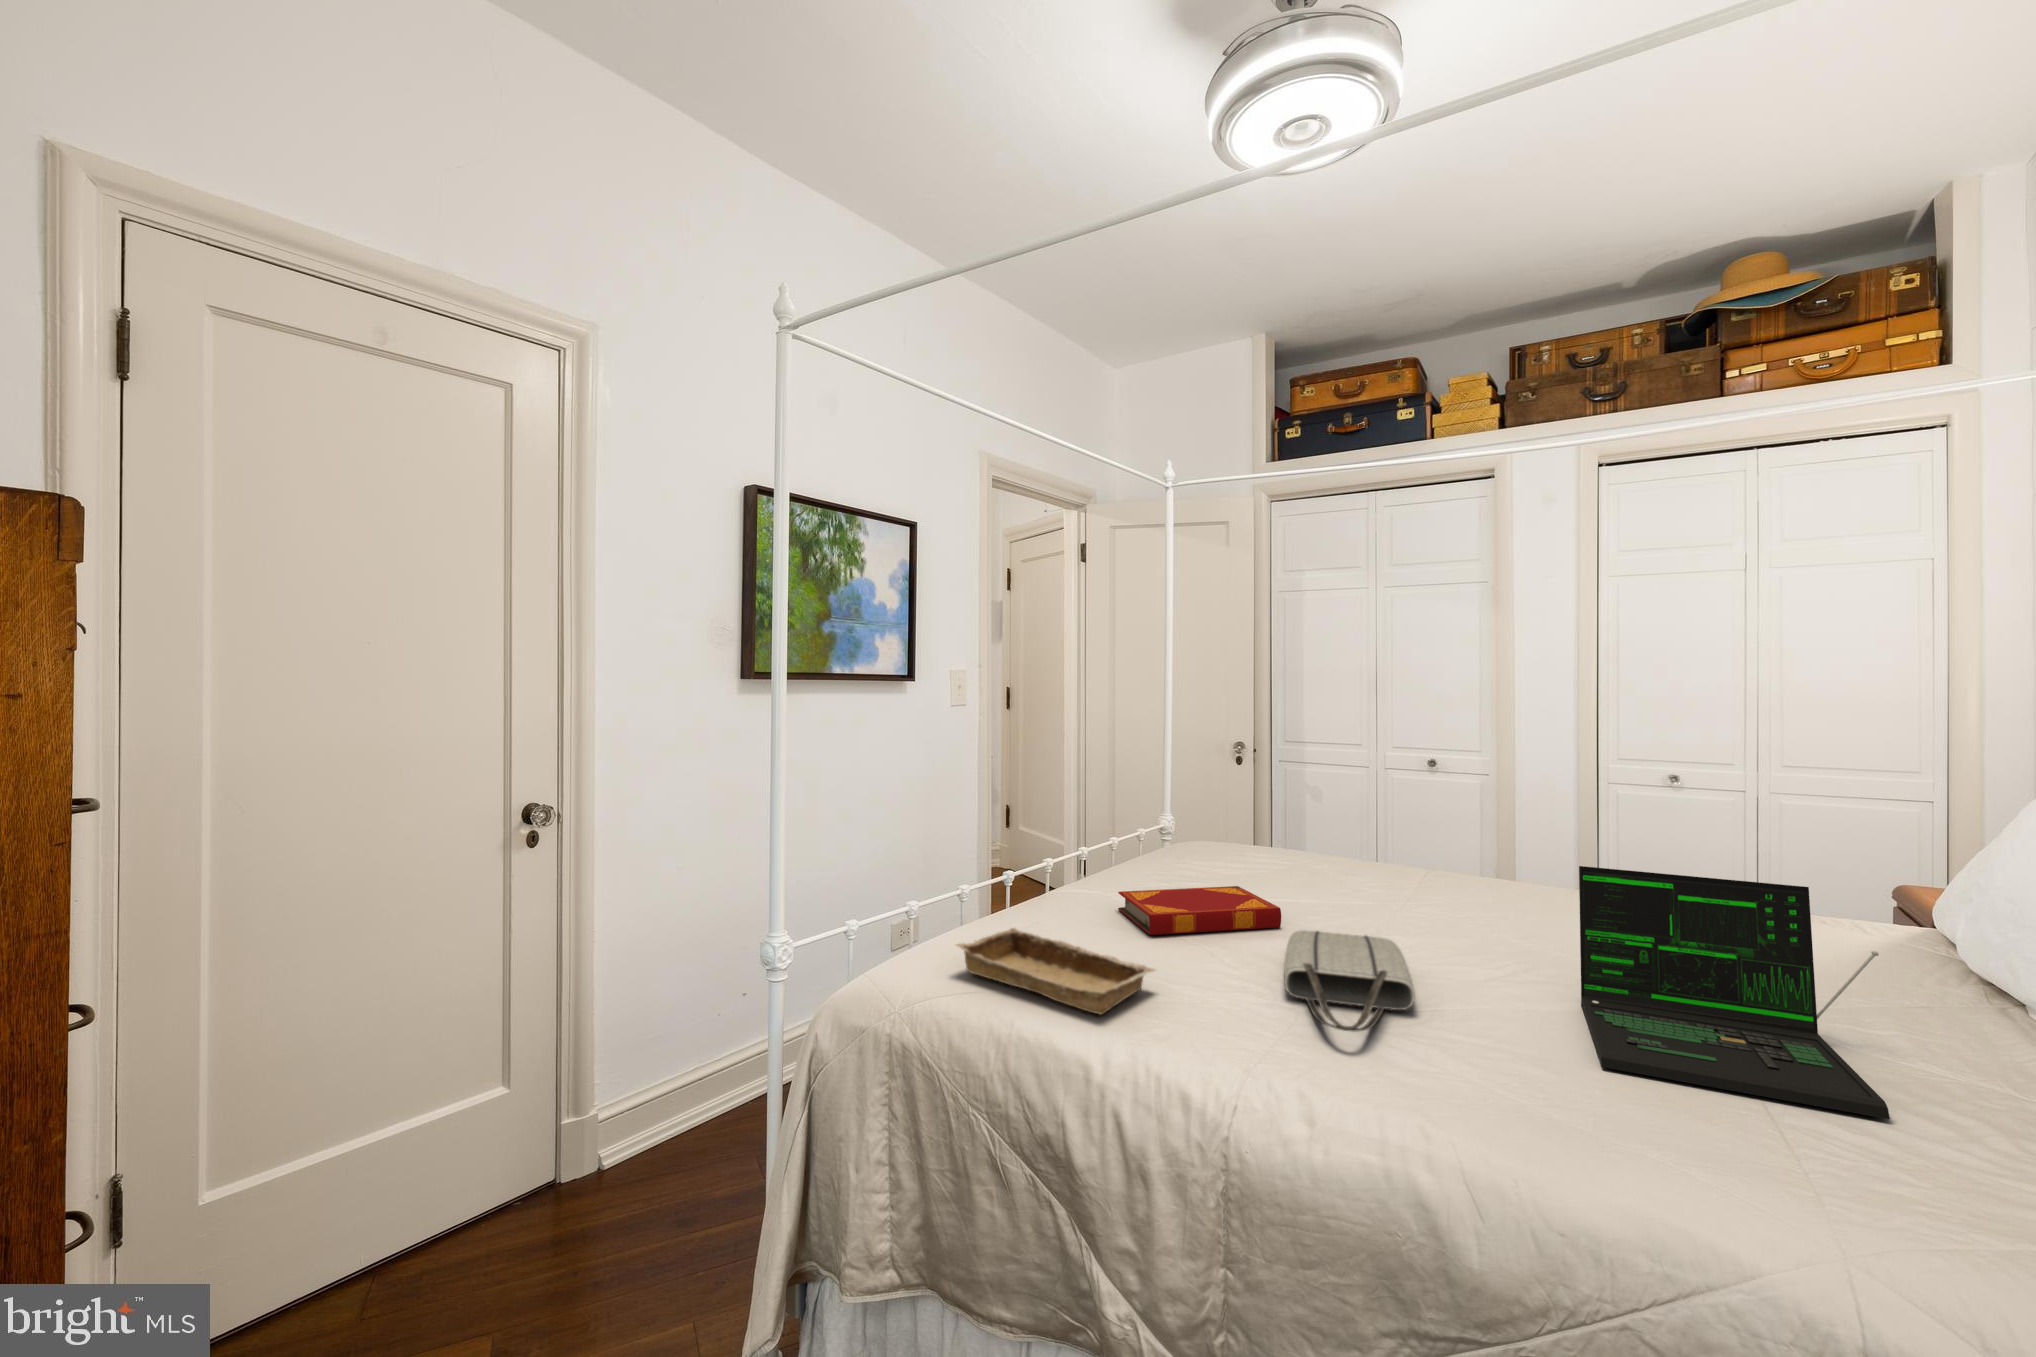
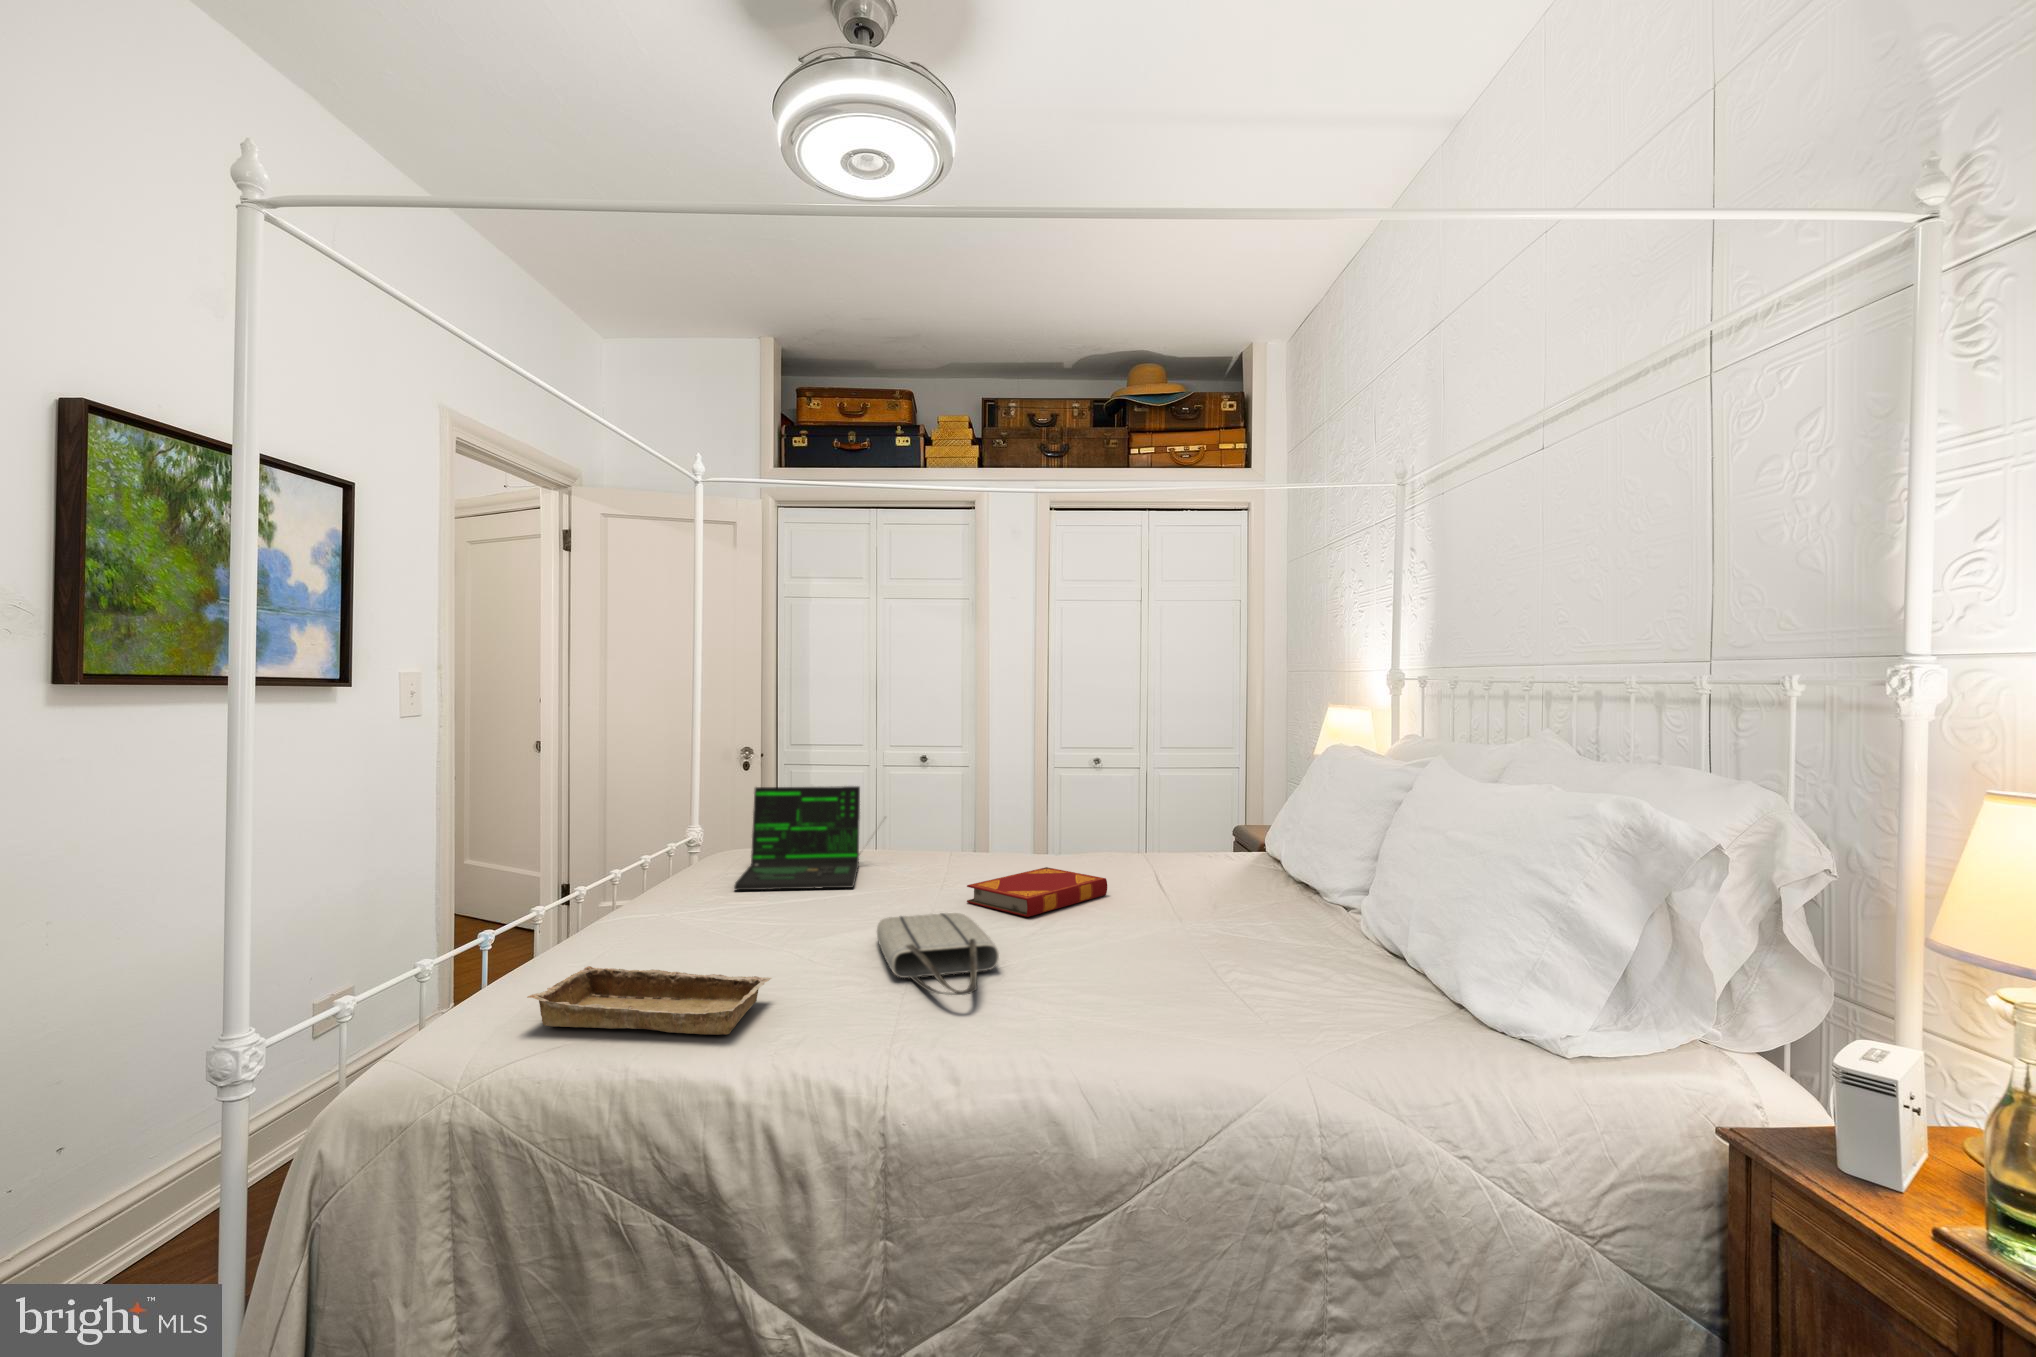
laptop: present [1579,866,1890,1119] -> present [734,786,886,890]
hardback book: present [1118,886,1281,935] -> present [967,867,1107,917]

